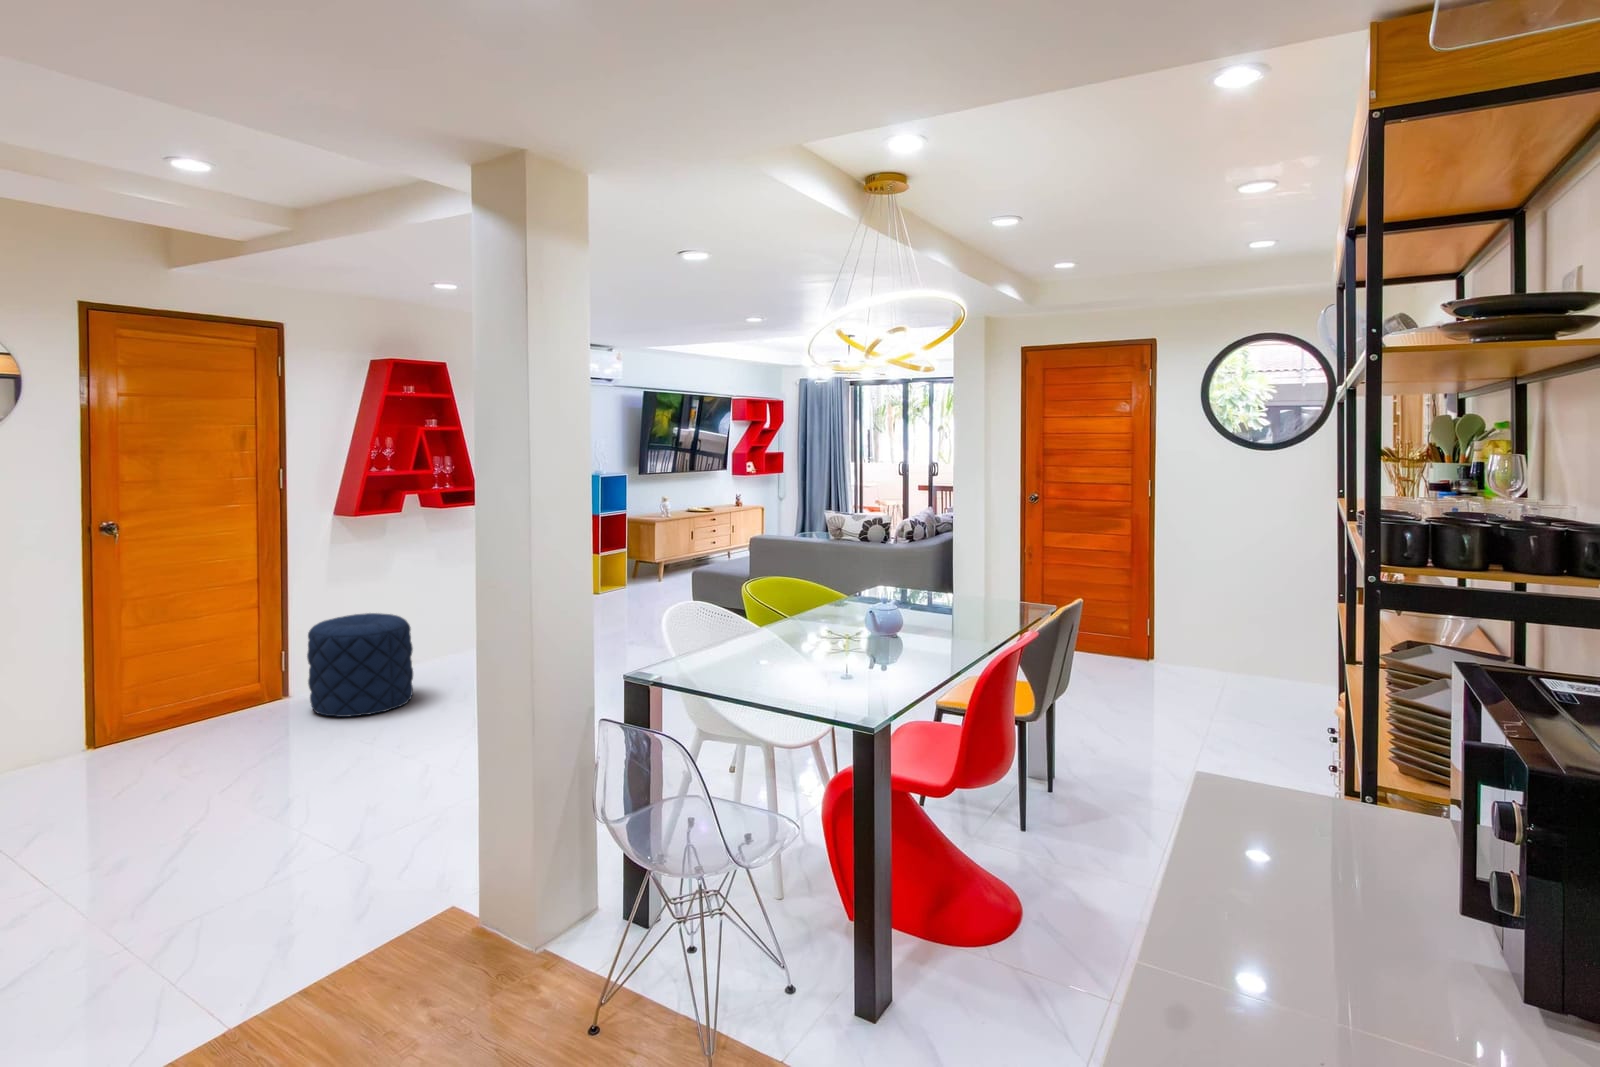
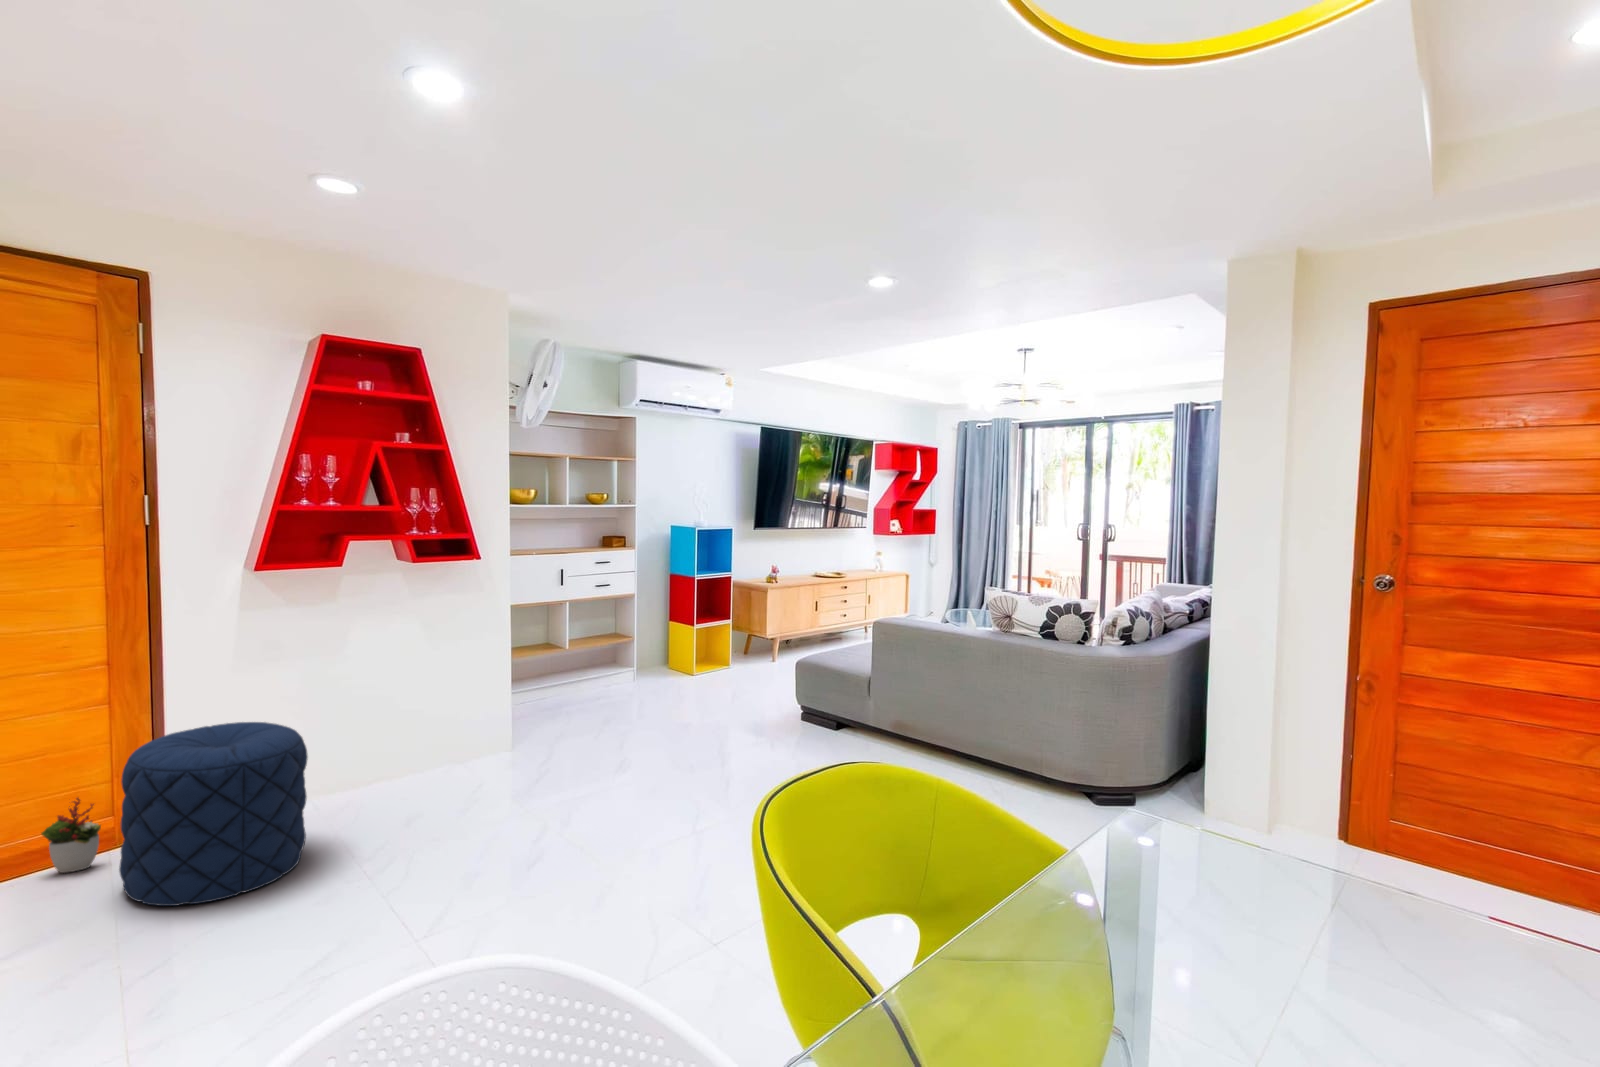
decorative plant: none [246,664,279,711] -> present [41,798,101,873]

